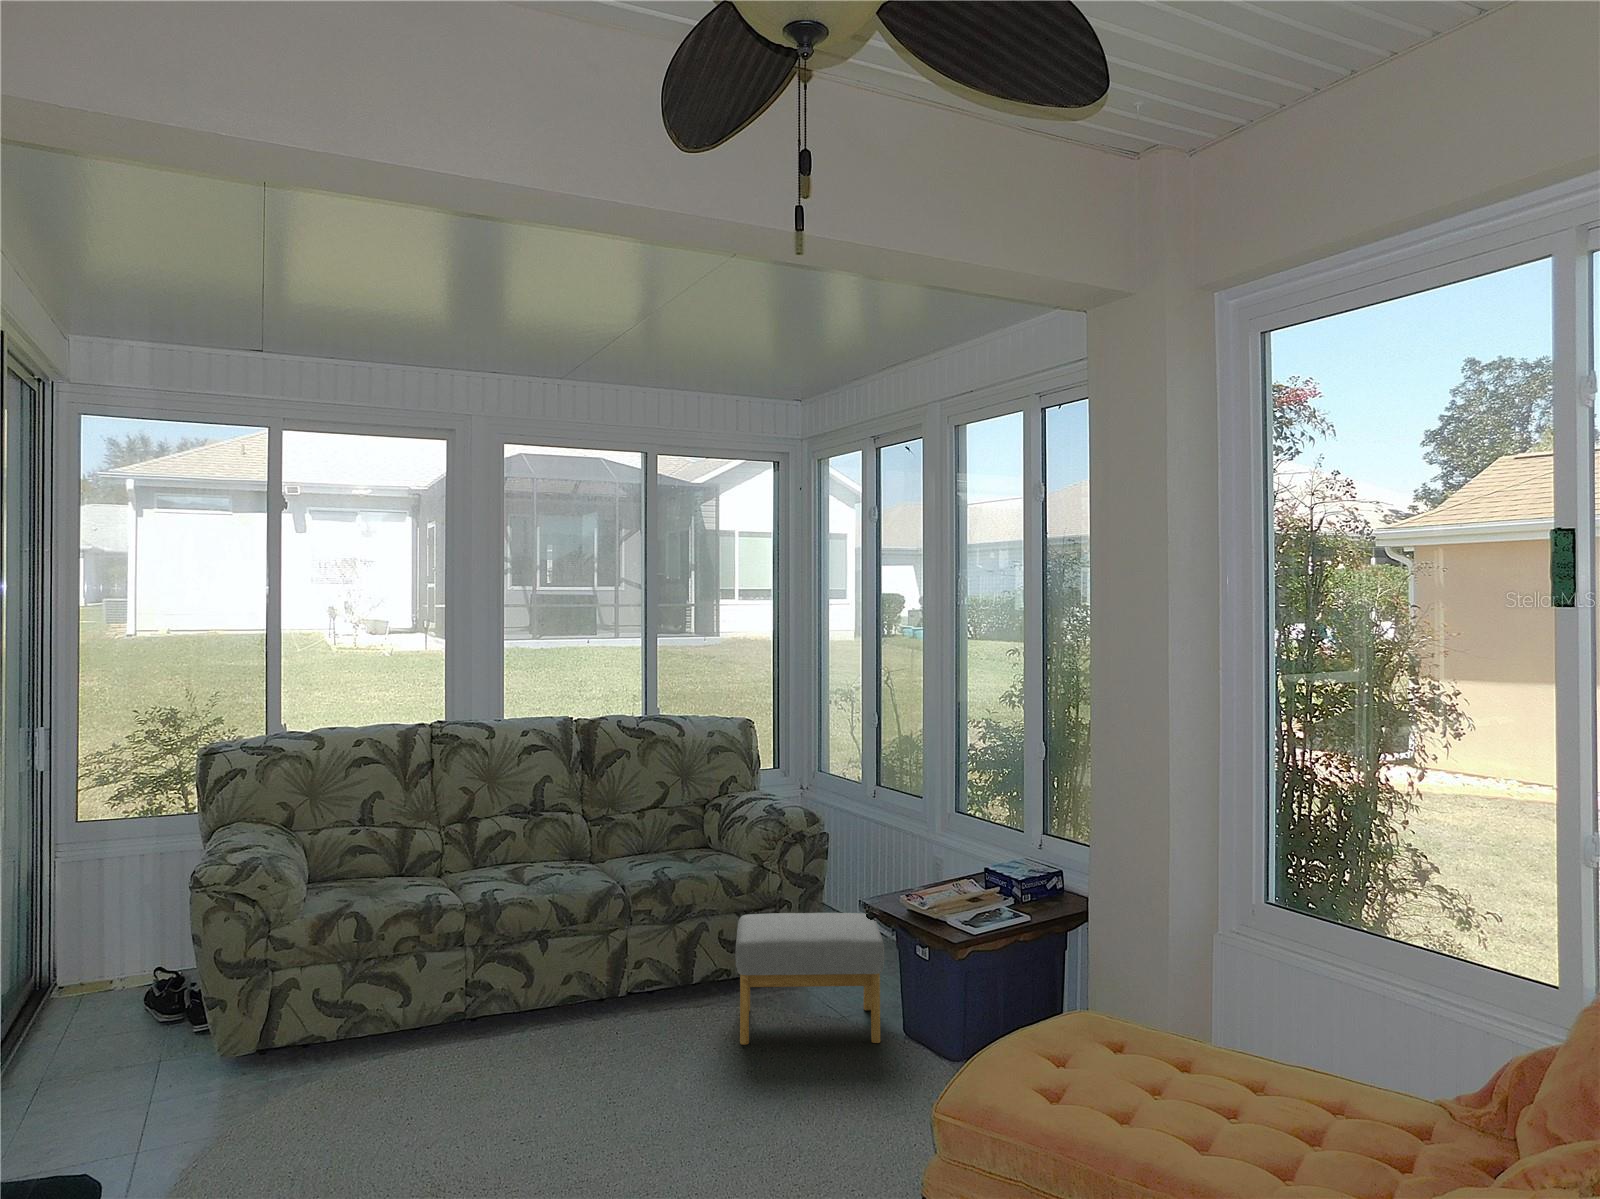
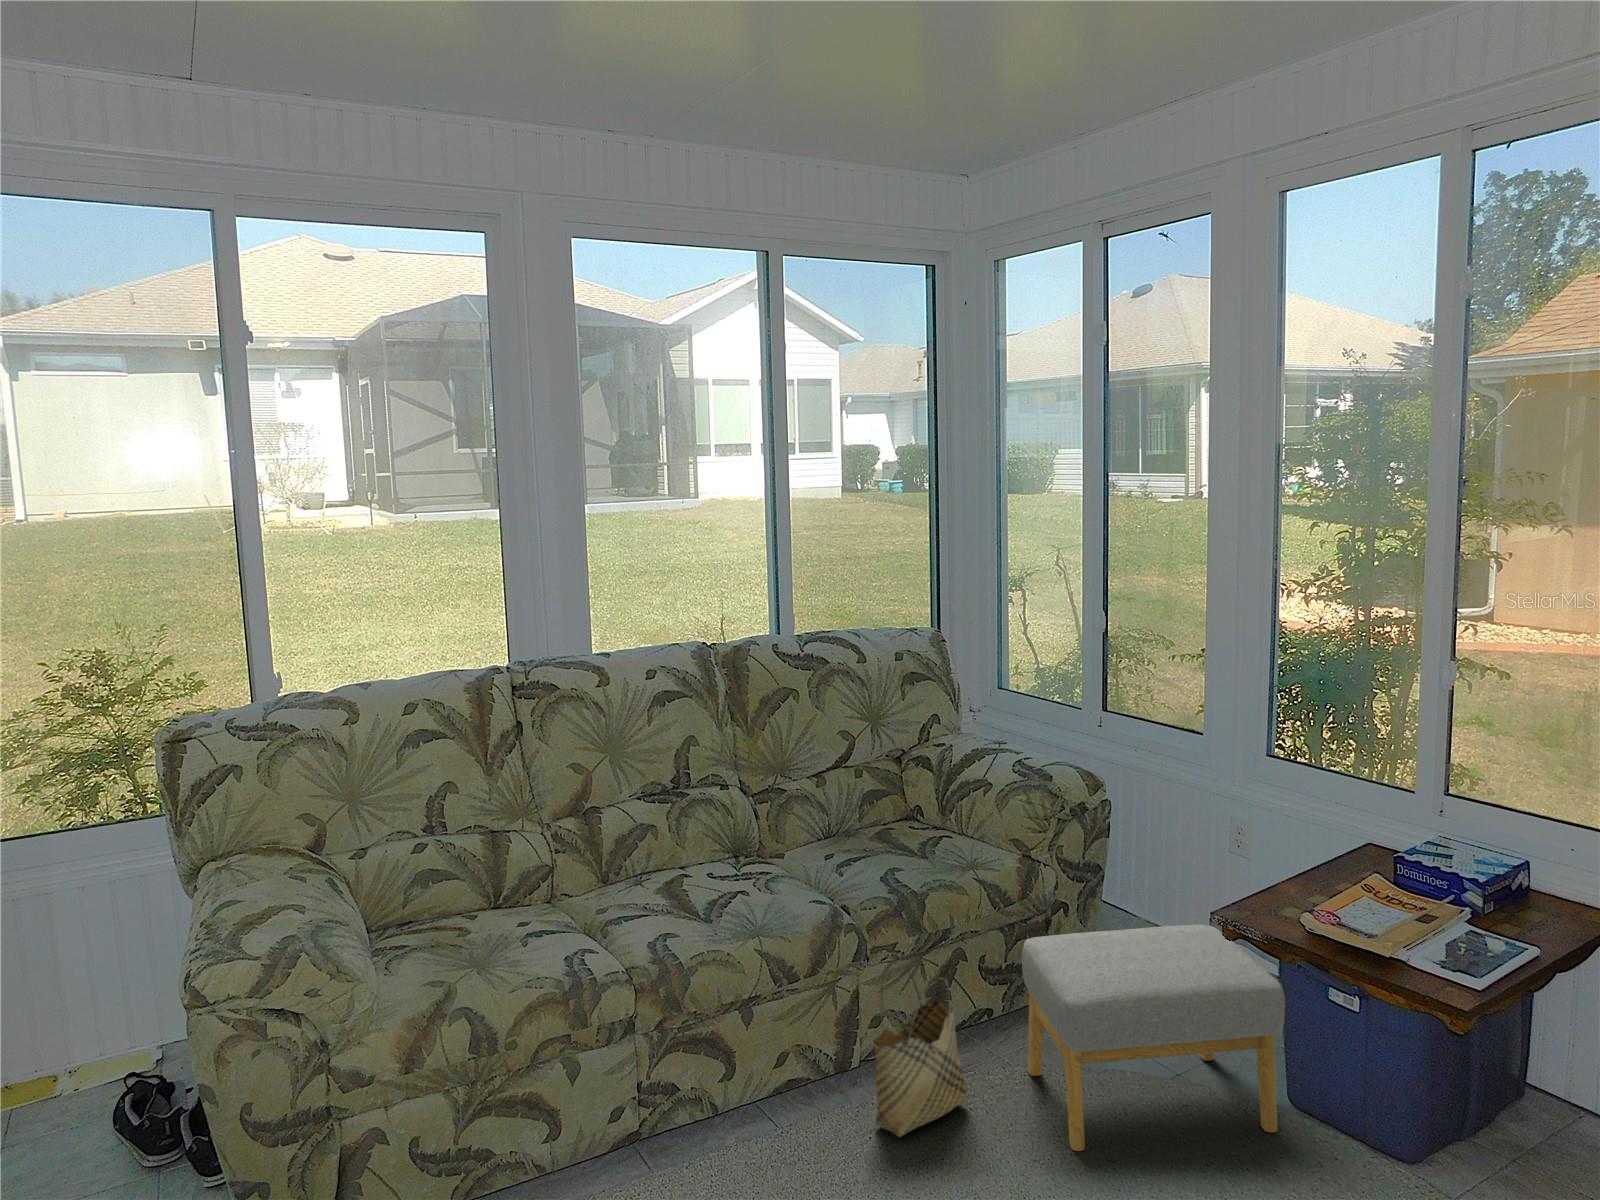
woven basket: none [621,920,689,1032] -> present [873,961,966,1137]

